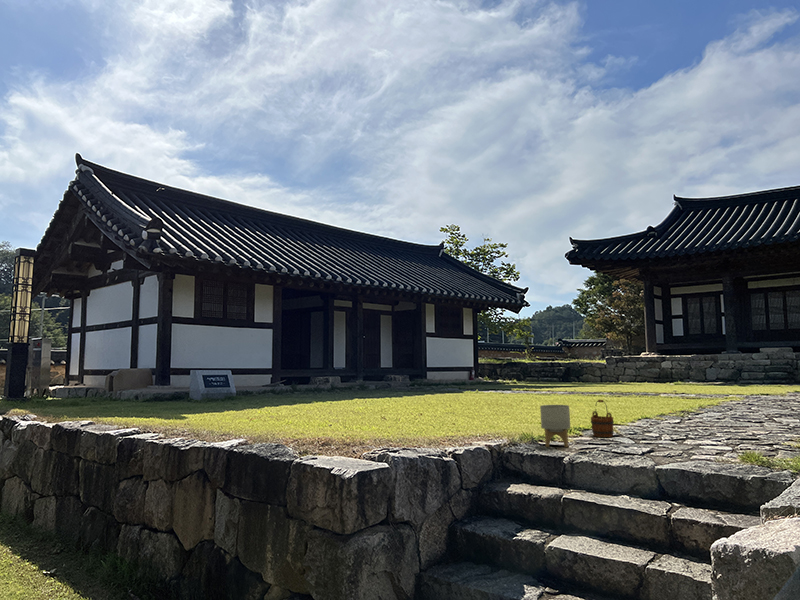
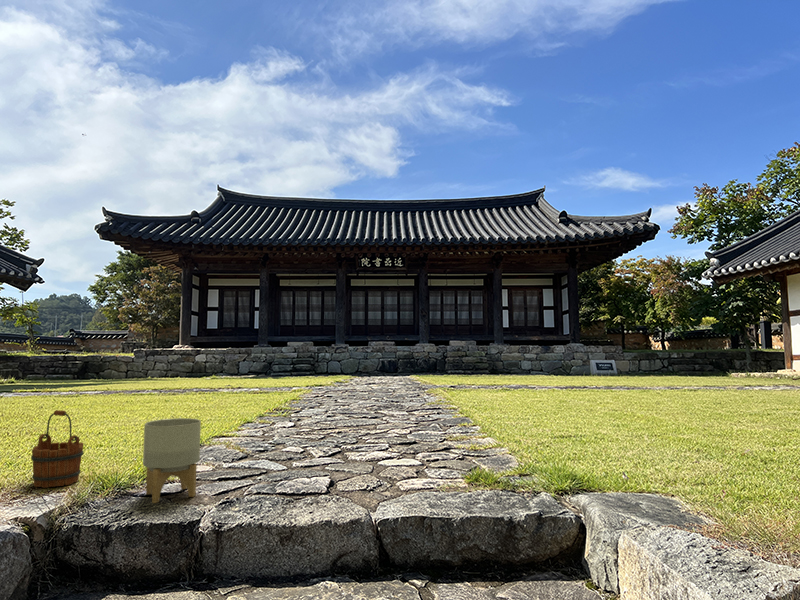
wooden bucket: present [591,400,614,437] -> present [31,410,83,488]

